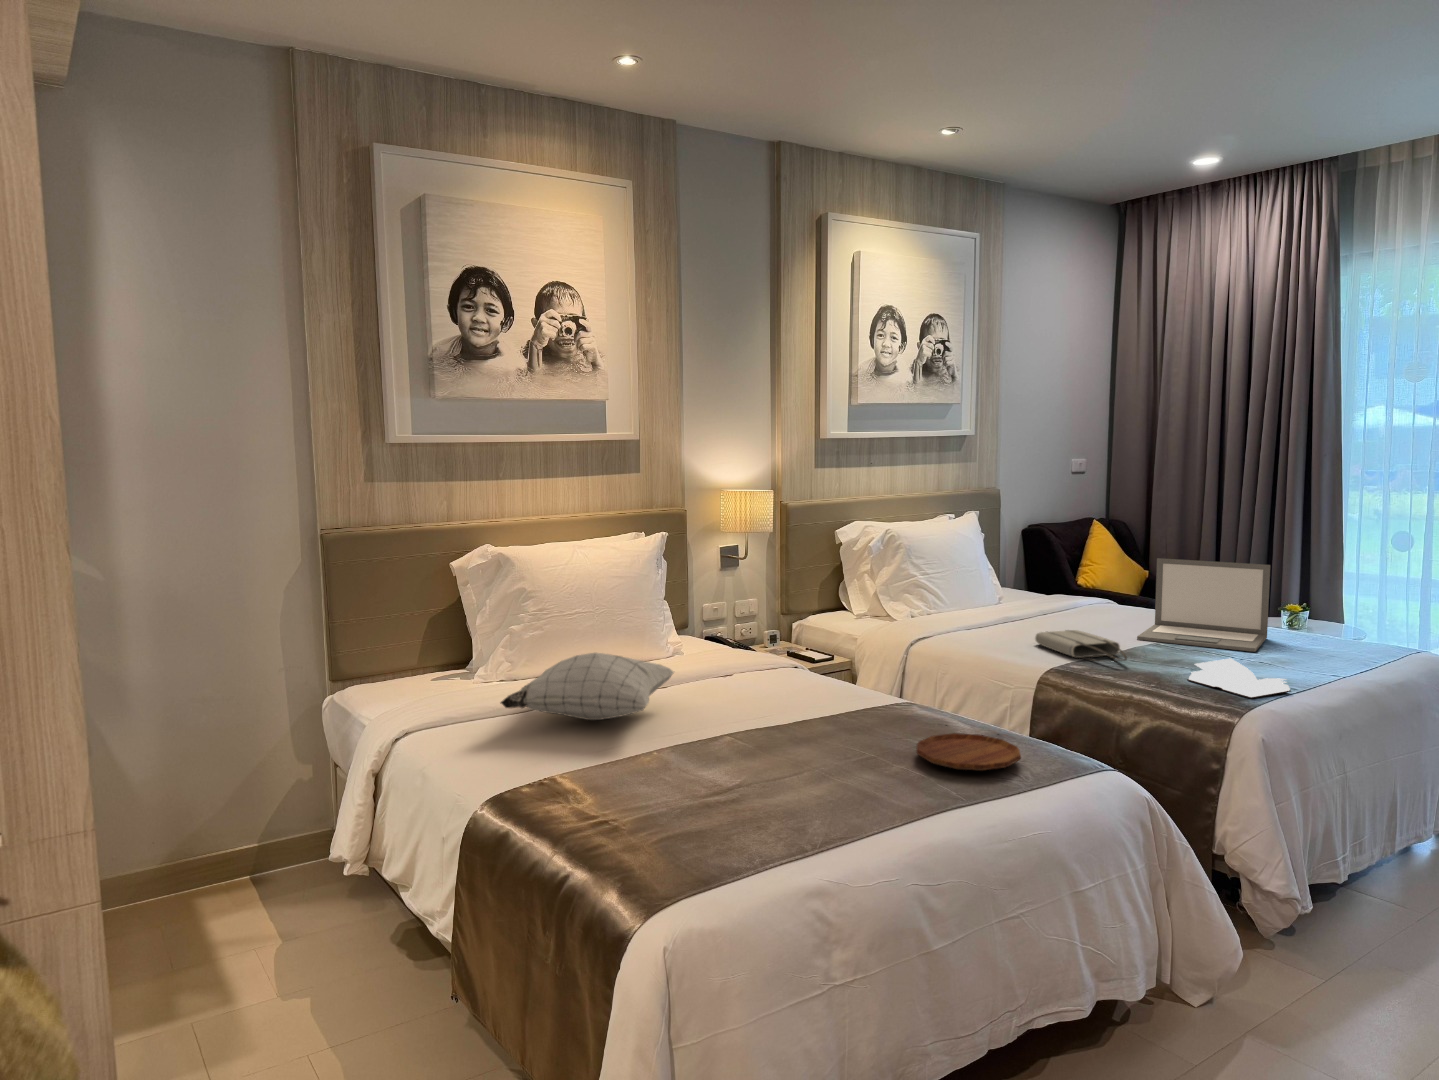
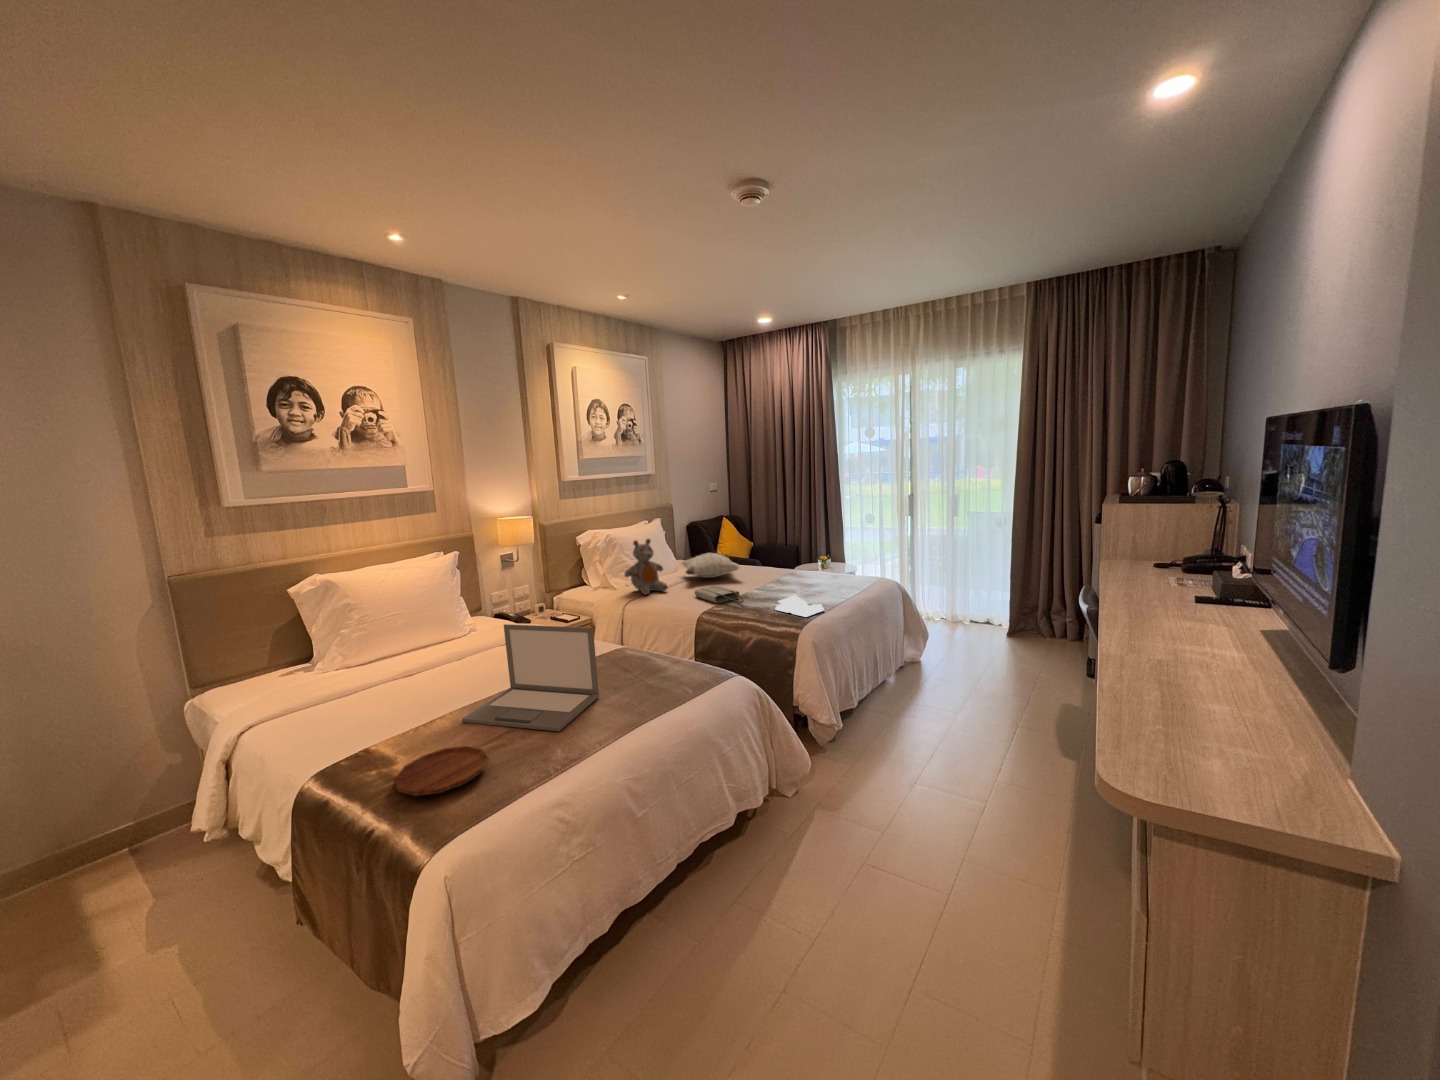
stuffed bear: none [913,539,986,633] -> present [624,539,667,595]
laptop: present [1137,558,1270,652] -> present [462,624,599,731]
pillow: present [501,653,674,720] -> present [681,553,739,578]
tray: present [916,733,1021,771] -> present [394,746,489,796]

